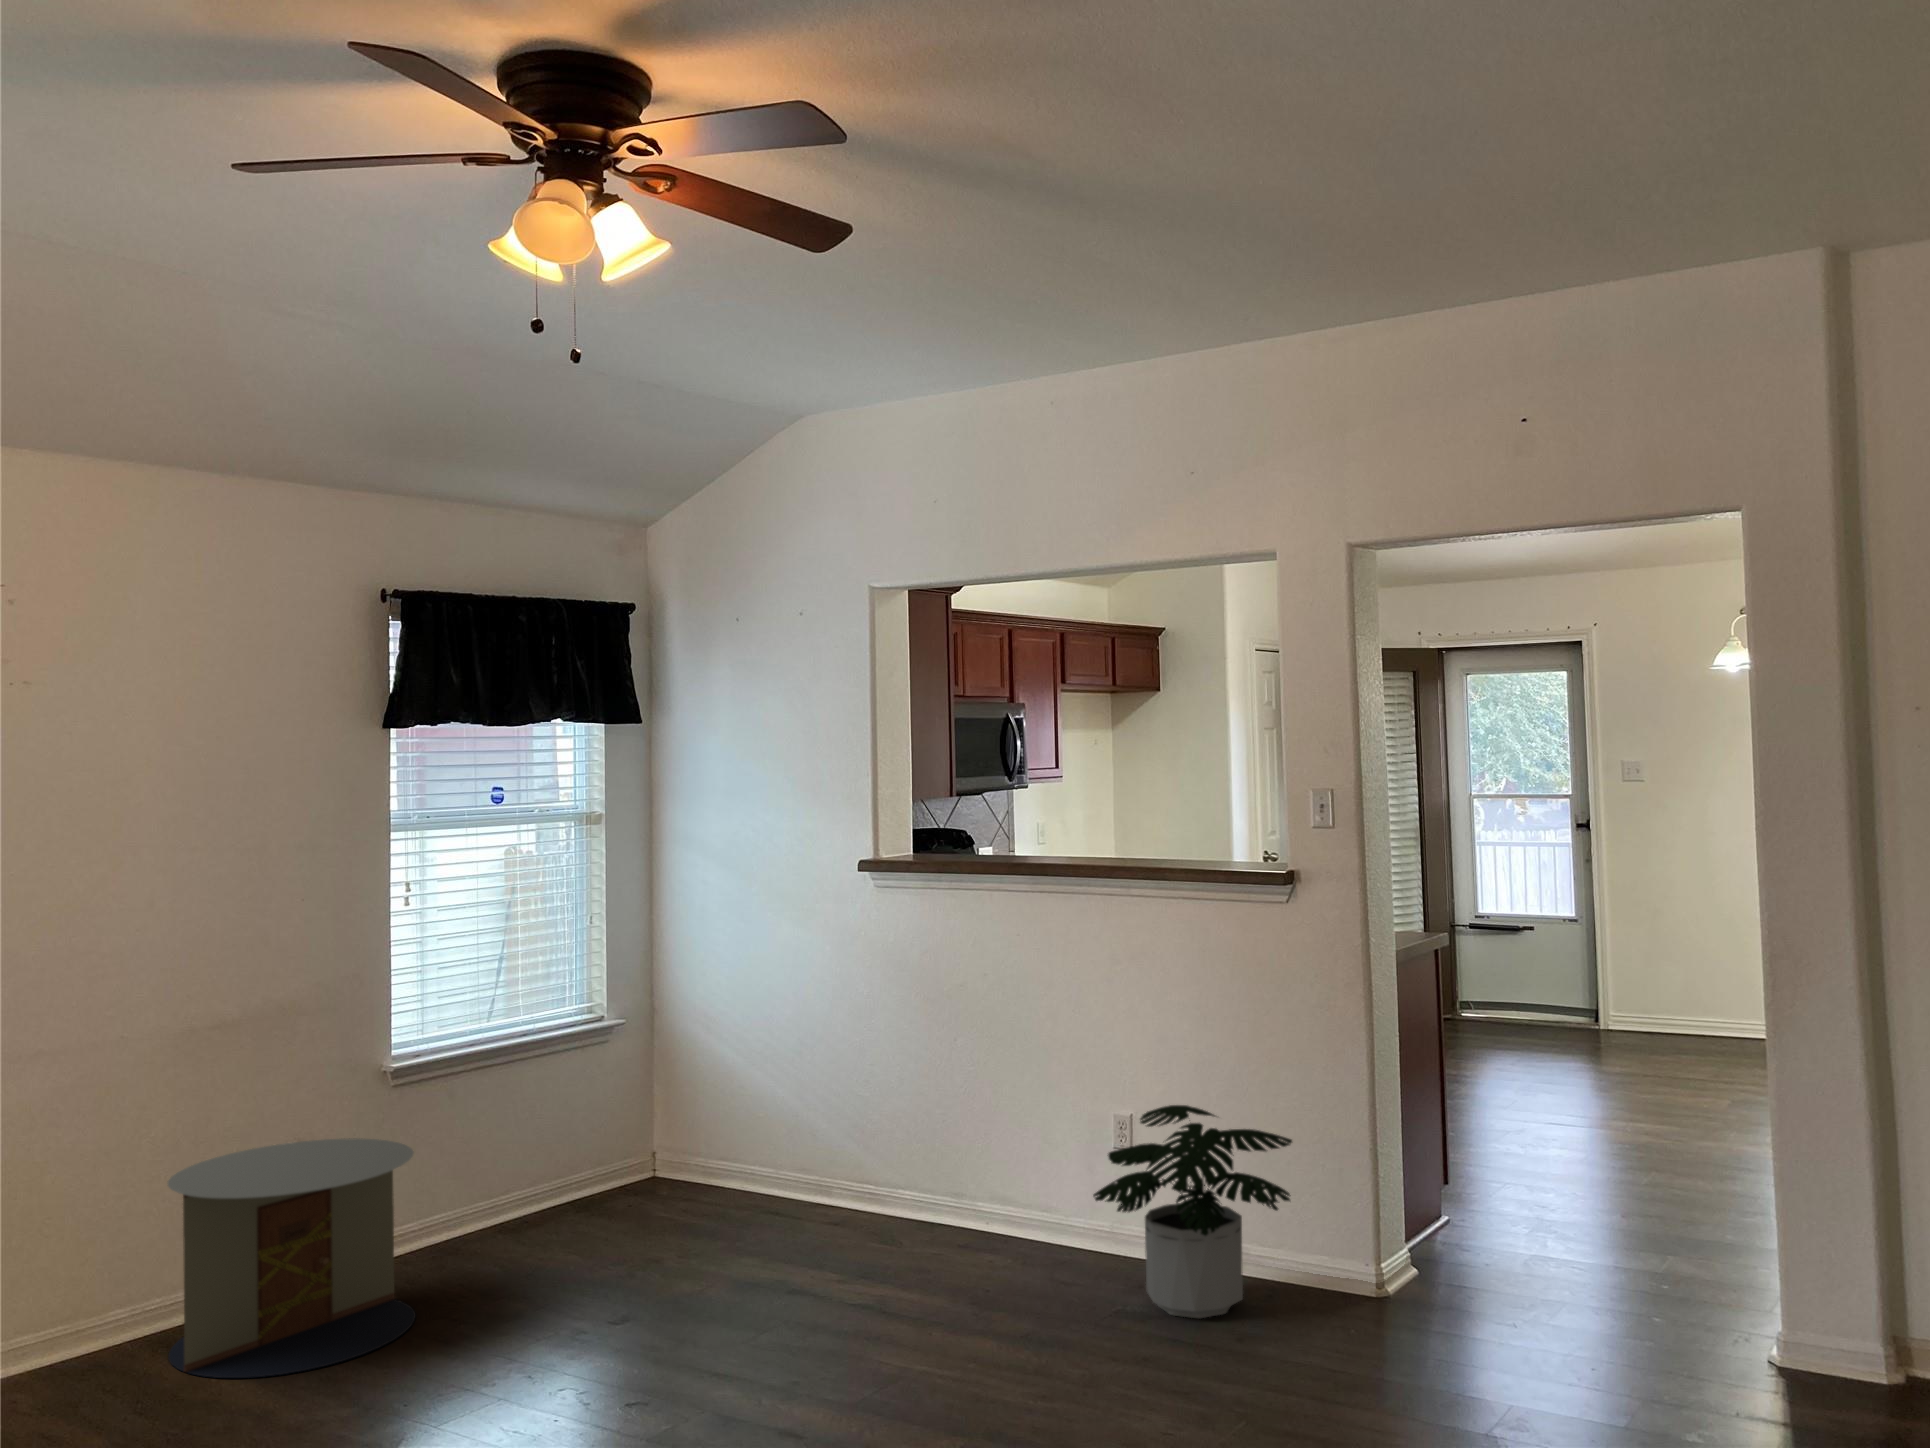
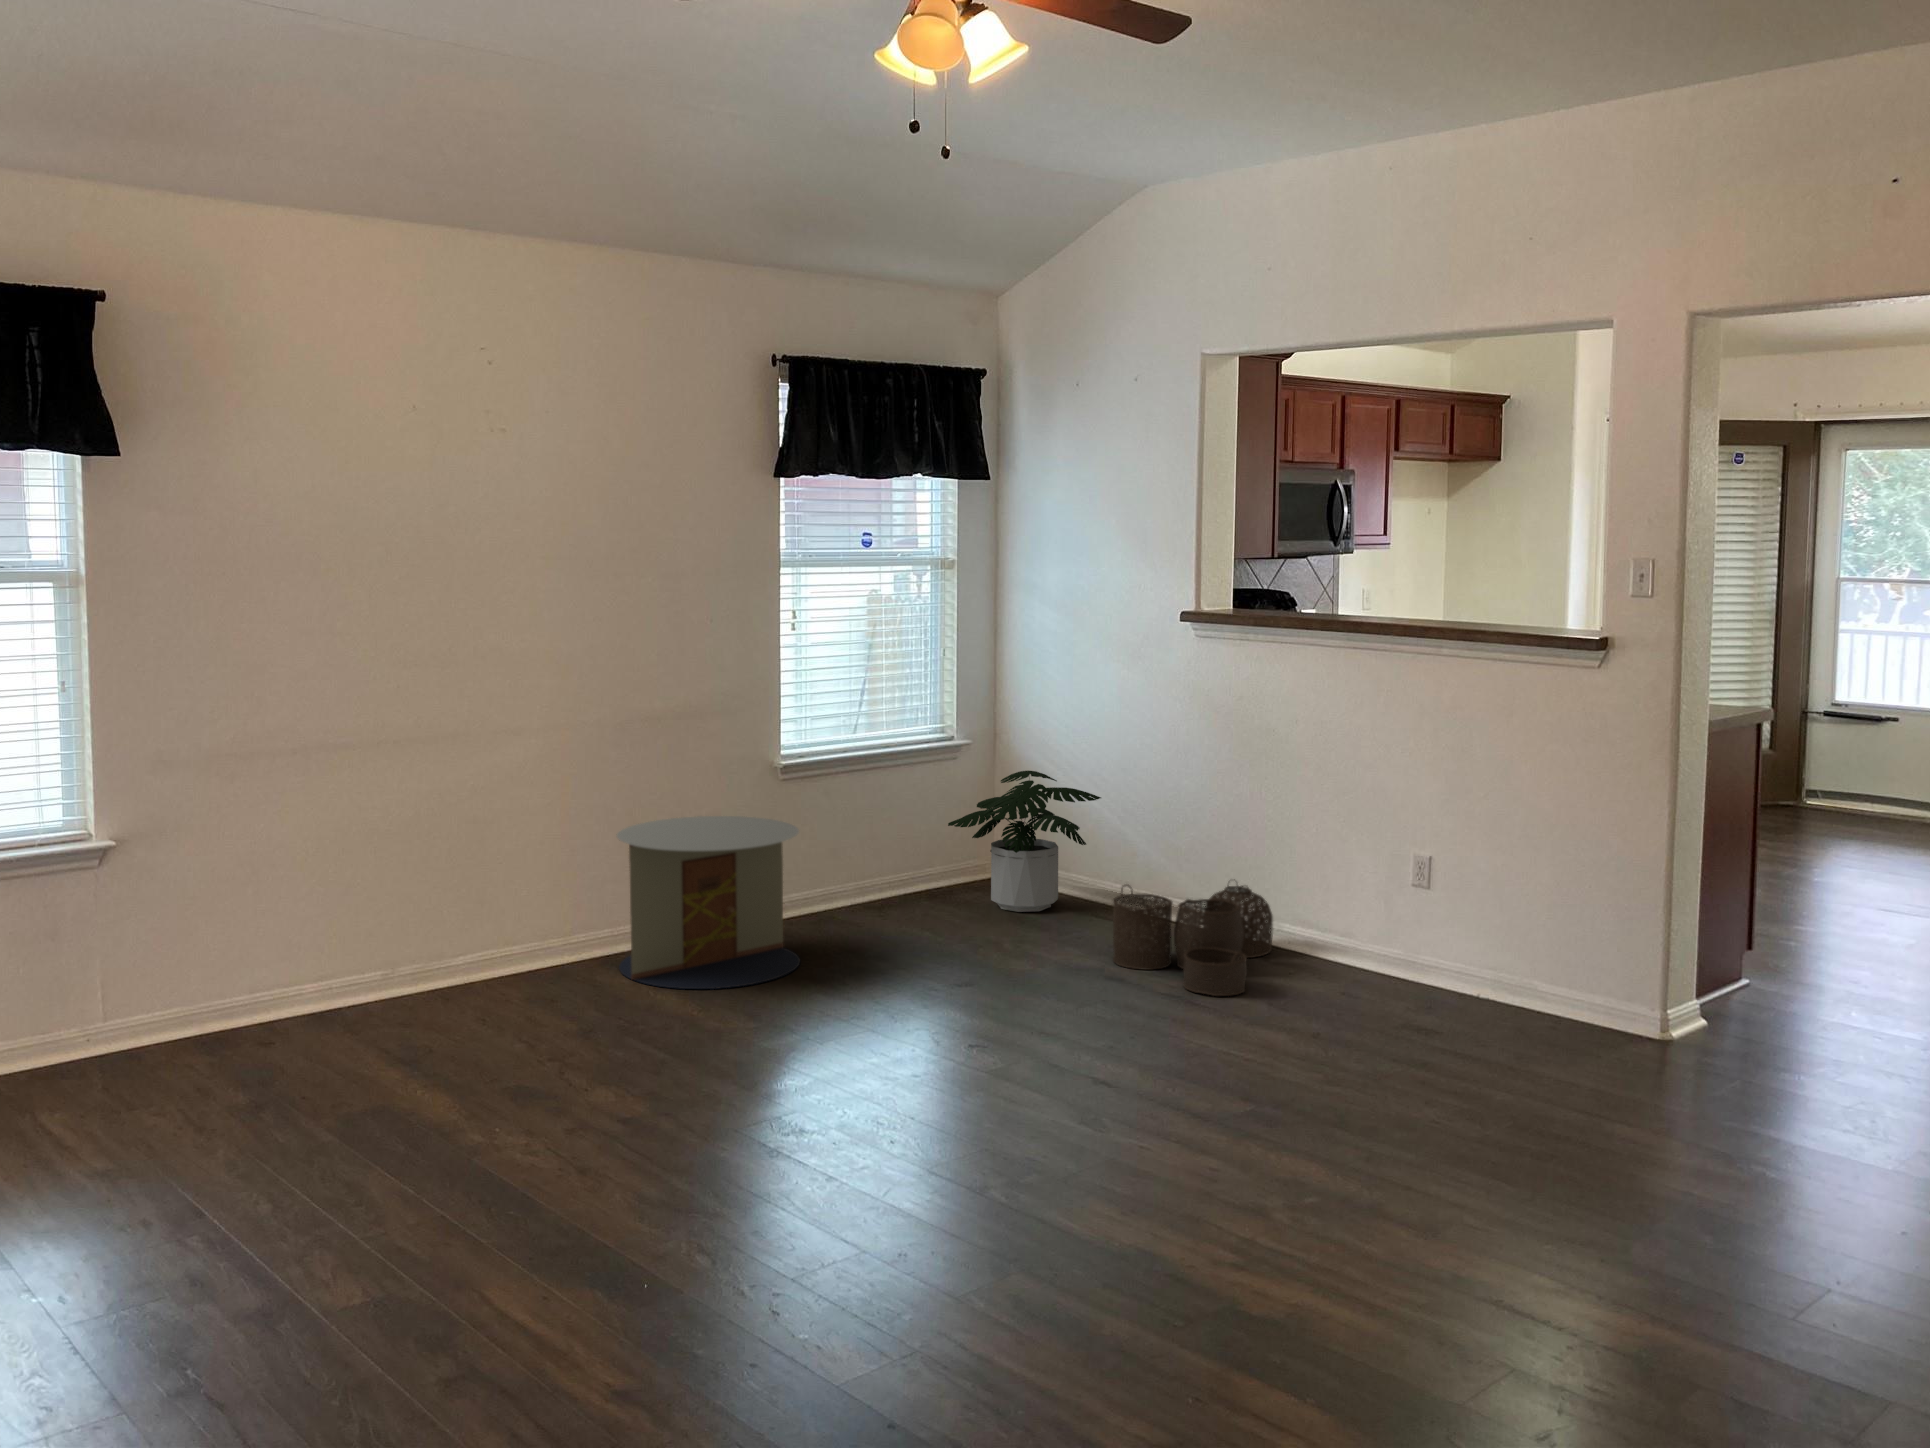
potted plant: present [1093,1105,1292,1318] -> present [948,771,1101,912]
woven basket: none [795,1159,974,1305] -> present [1113,885,1273,996]

